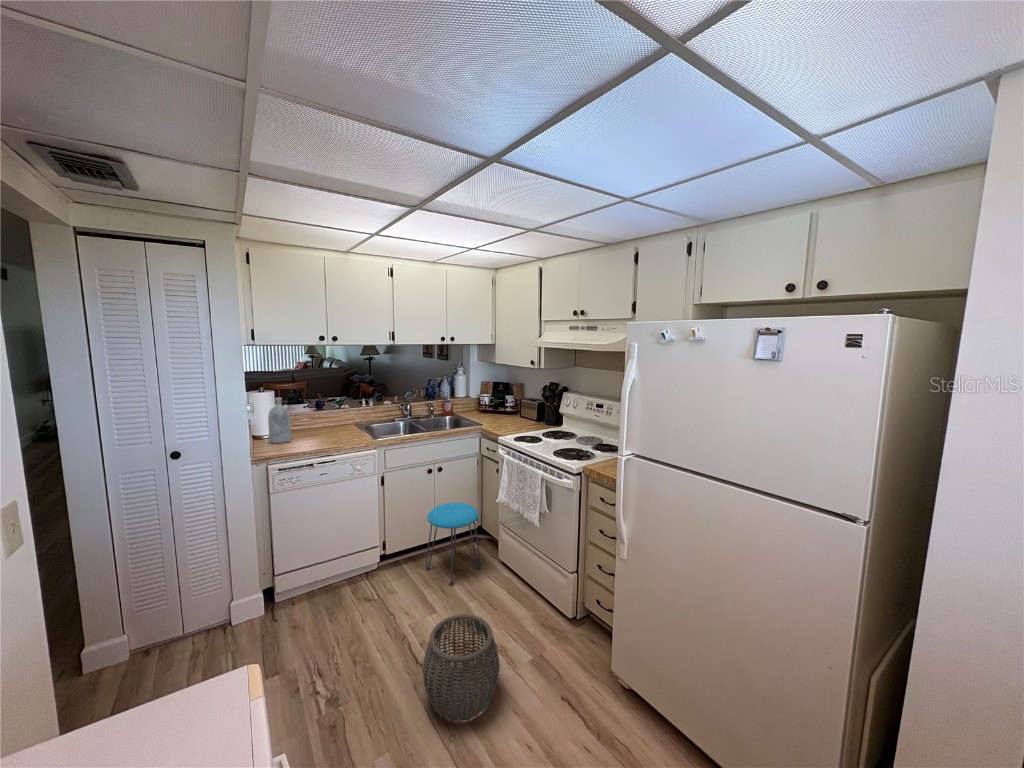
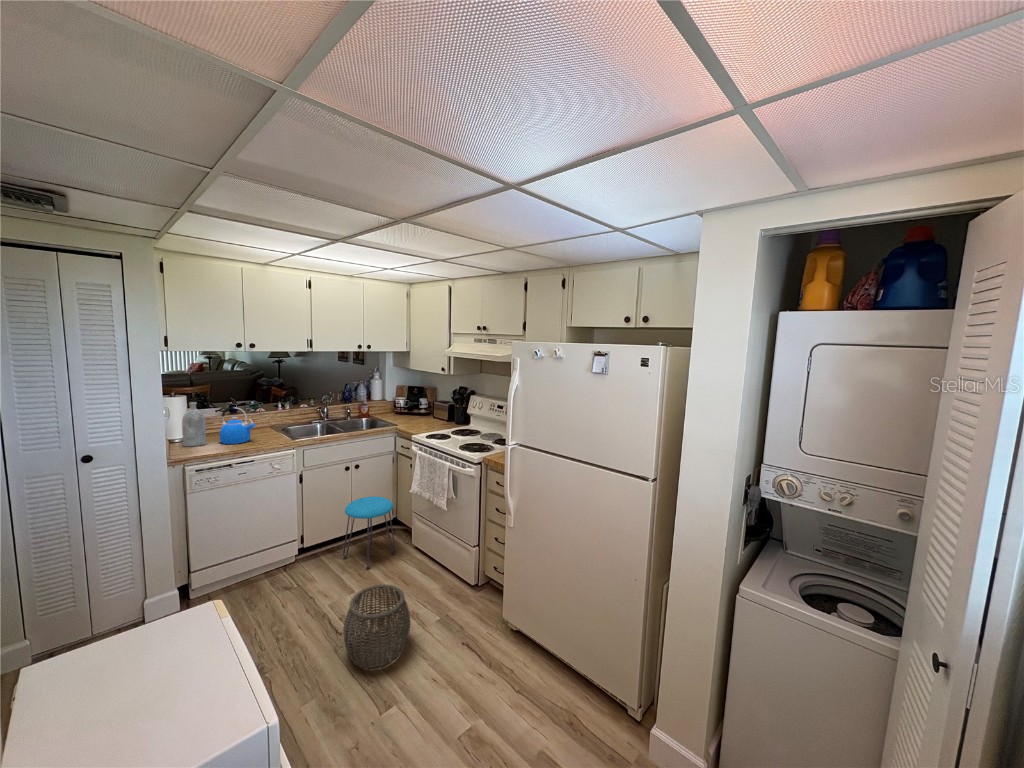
kettle: none [304,402,338,442] -> present [219,407,256,444]

